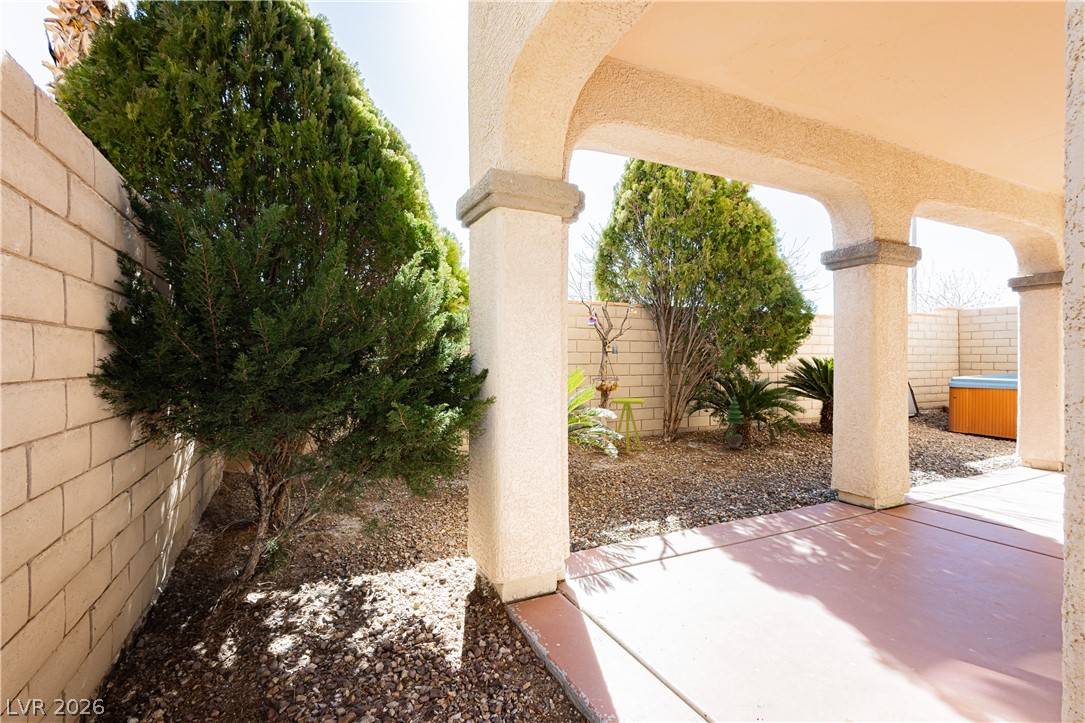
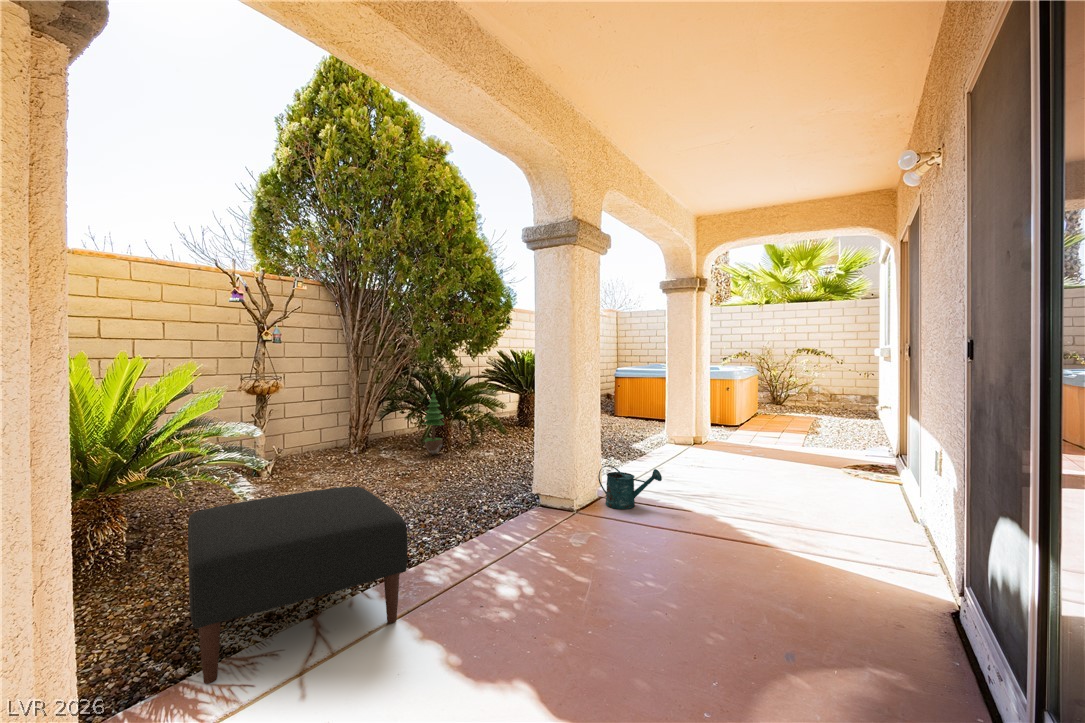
side table: present [612,398,644,453] -> none [270,403,318,478]
ottoman: none [587,457,723,551] -> present [188,487,408,684]
watering can: none [907,474,990,519] -> present [598,466,662,509]

